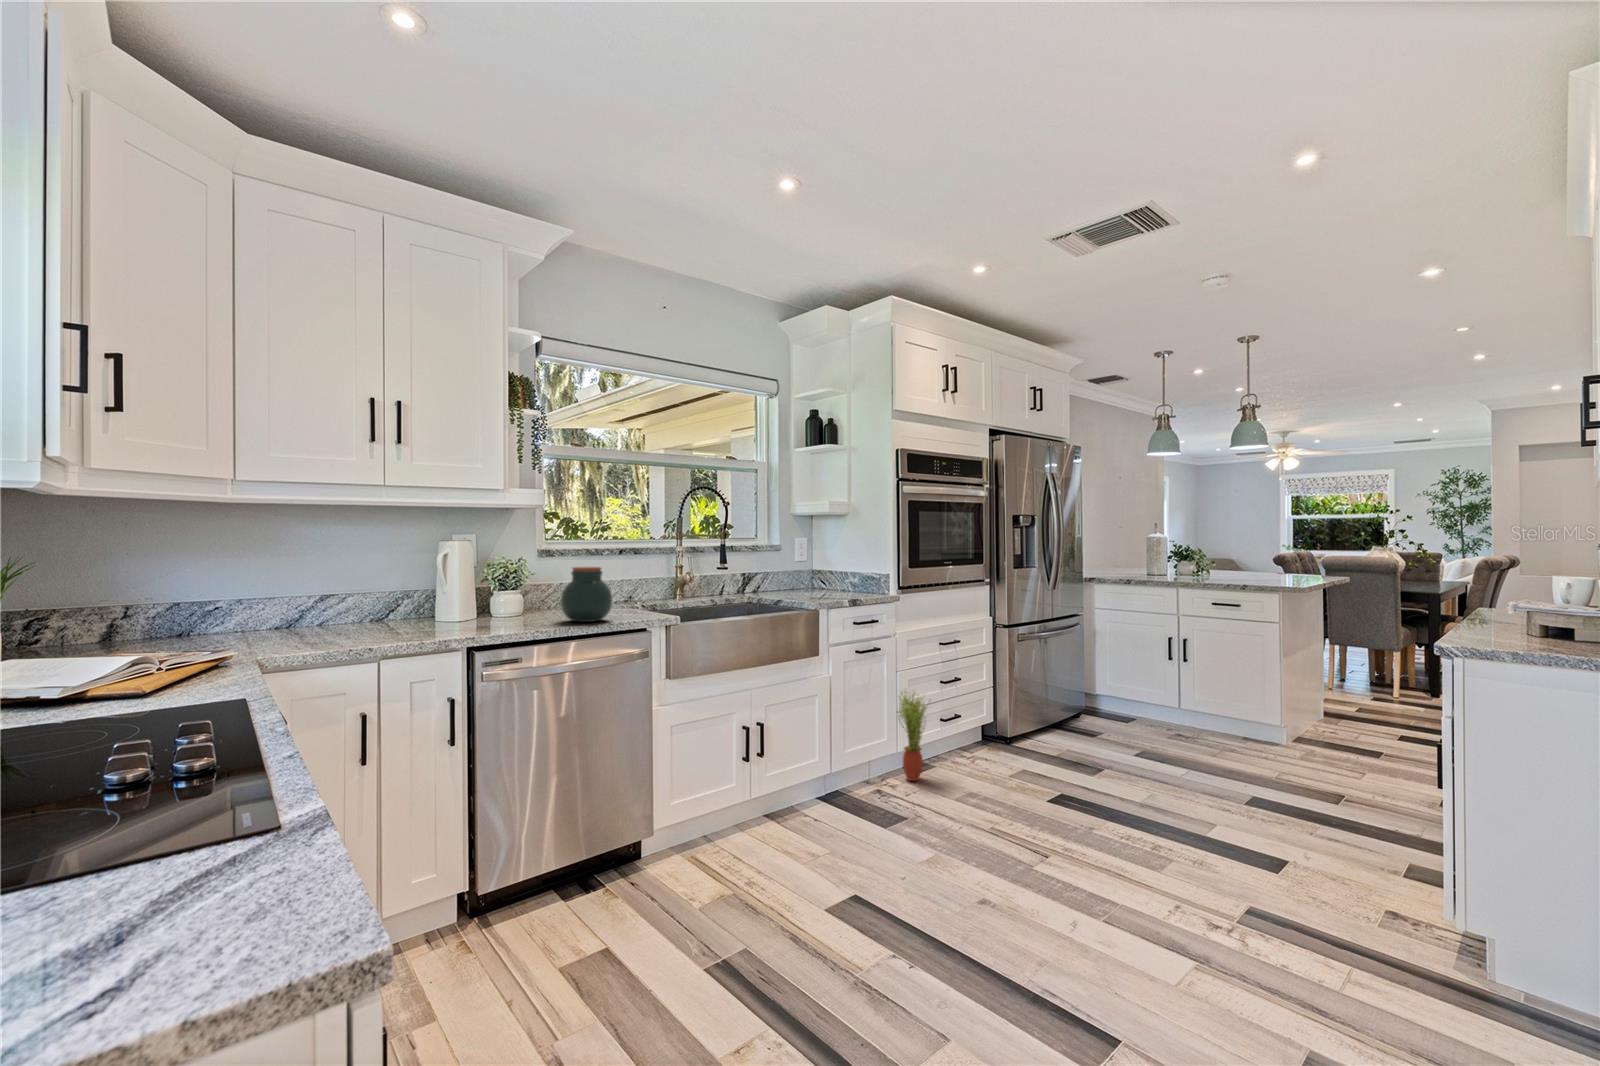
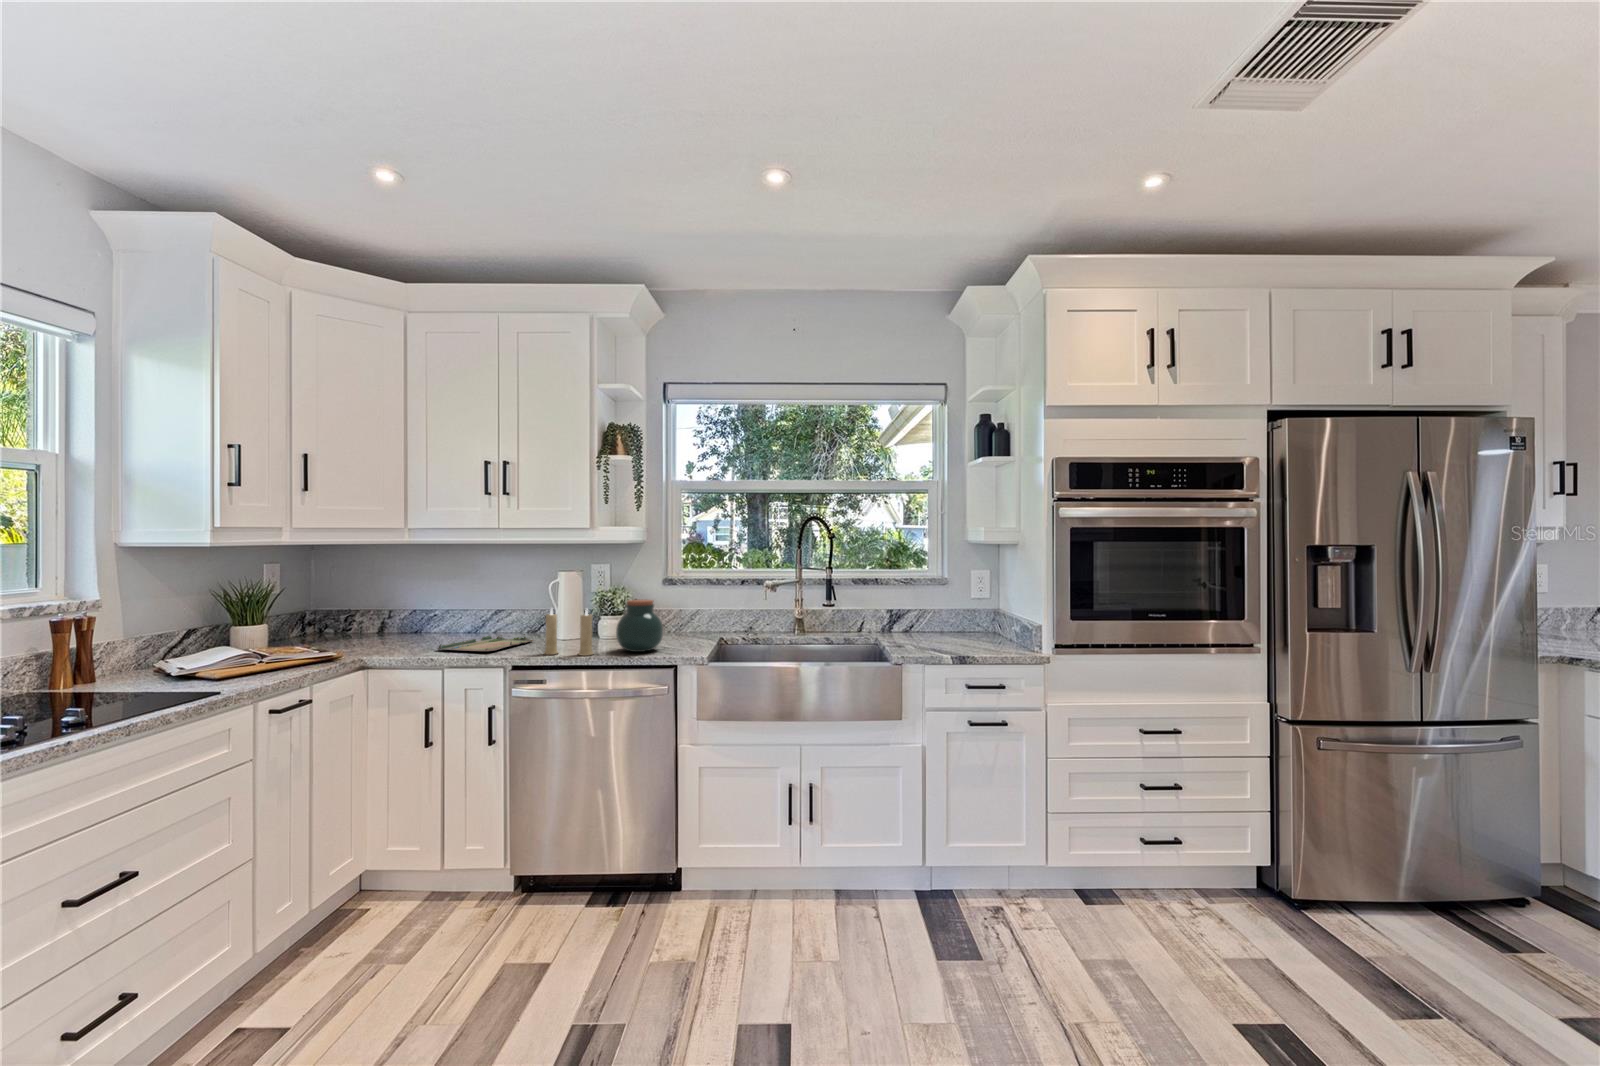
candle: none [494,574,556,632] -> present [544,609,593,656]
tray: none [333,617,428,643] -> present [437,634,534,651]
potted plant: present [899,691,931,781] -> none [1026,782,1085,912]

